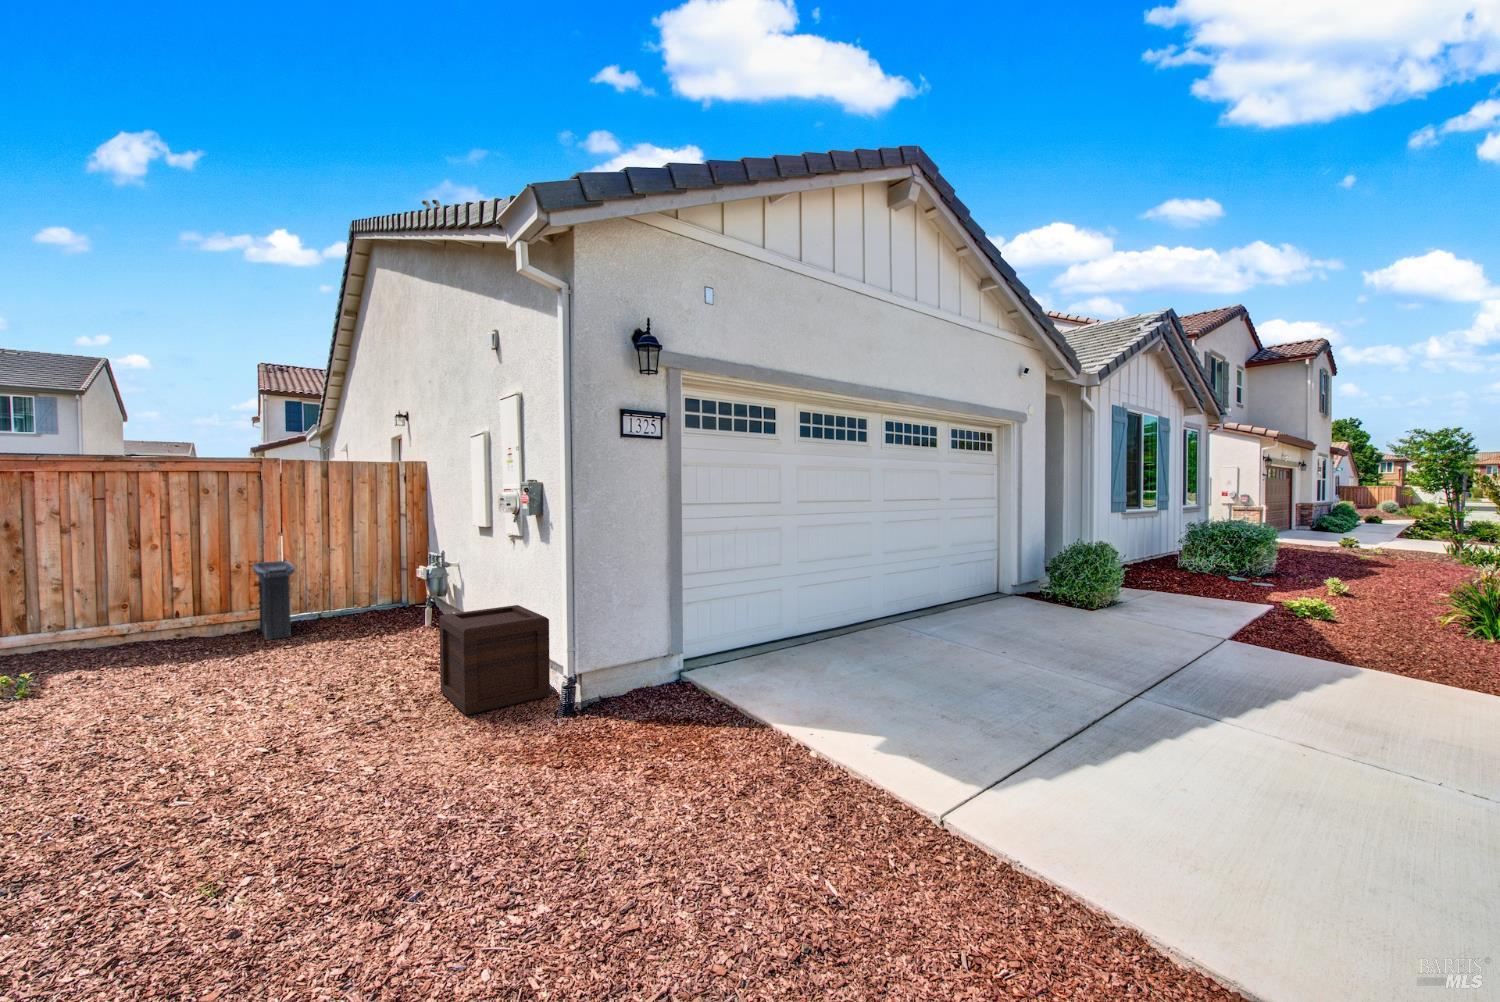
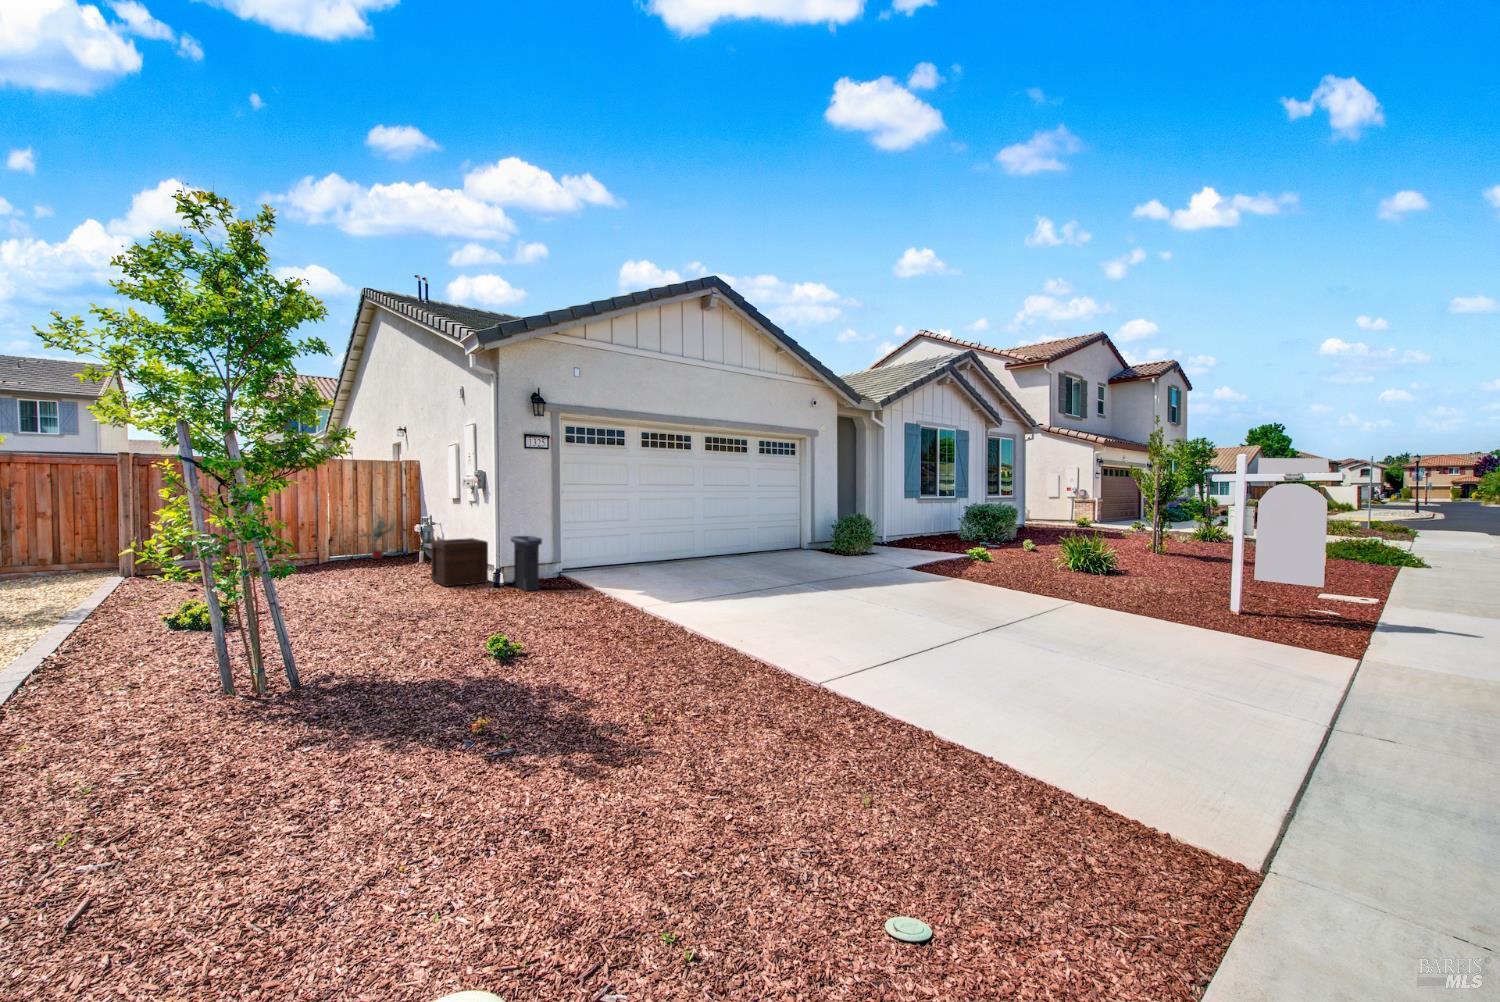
potted tree: none [323,546,393,620] -> present [358,515,396,559]
trash can: present [253,561,295,640] -> present [511,536,542,591]

